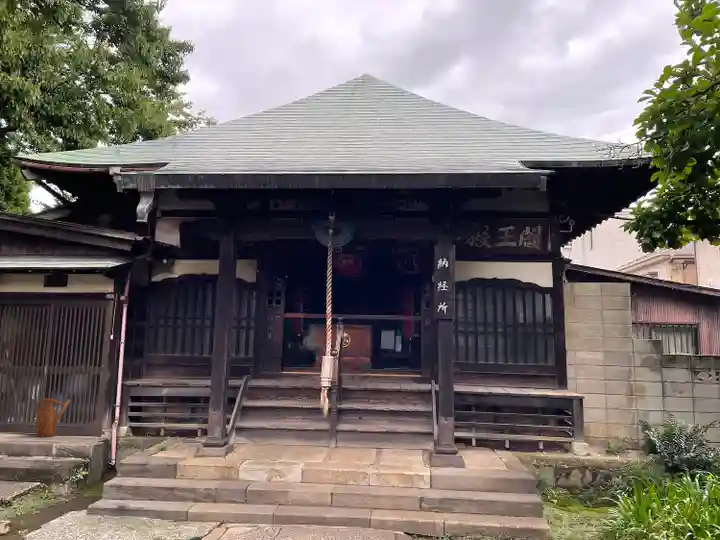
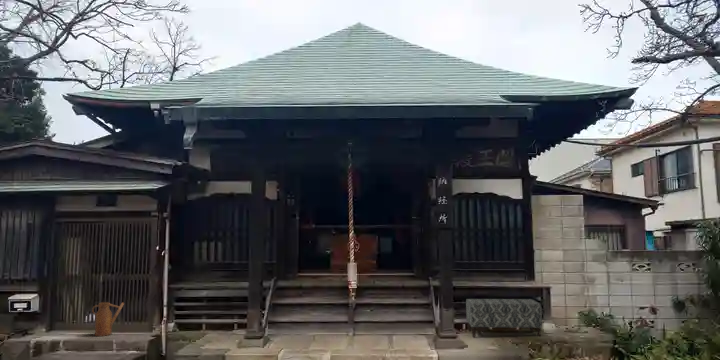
bench: none [477,409,567,458] -> present [466,299,542,337]

